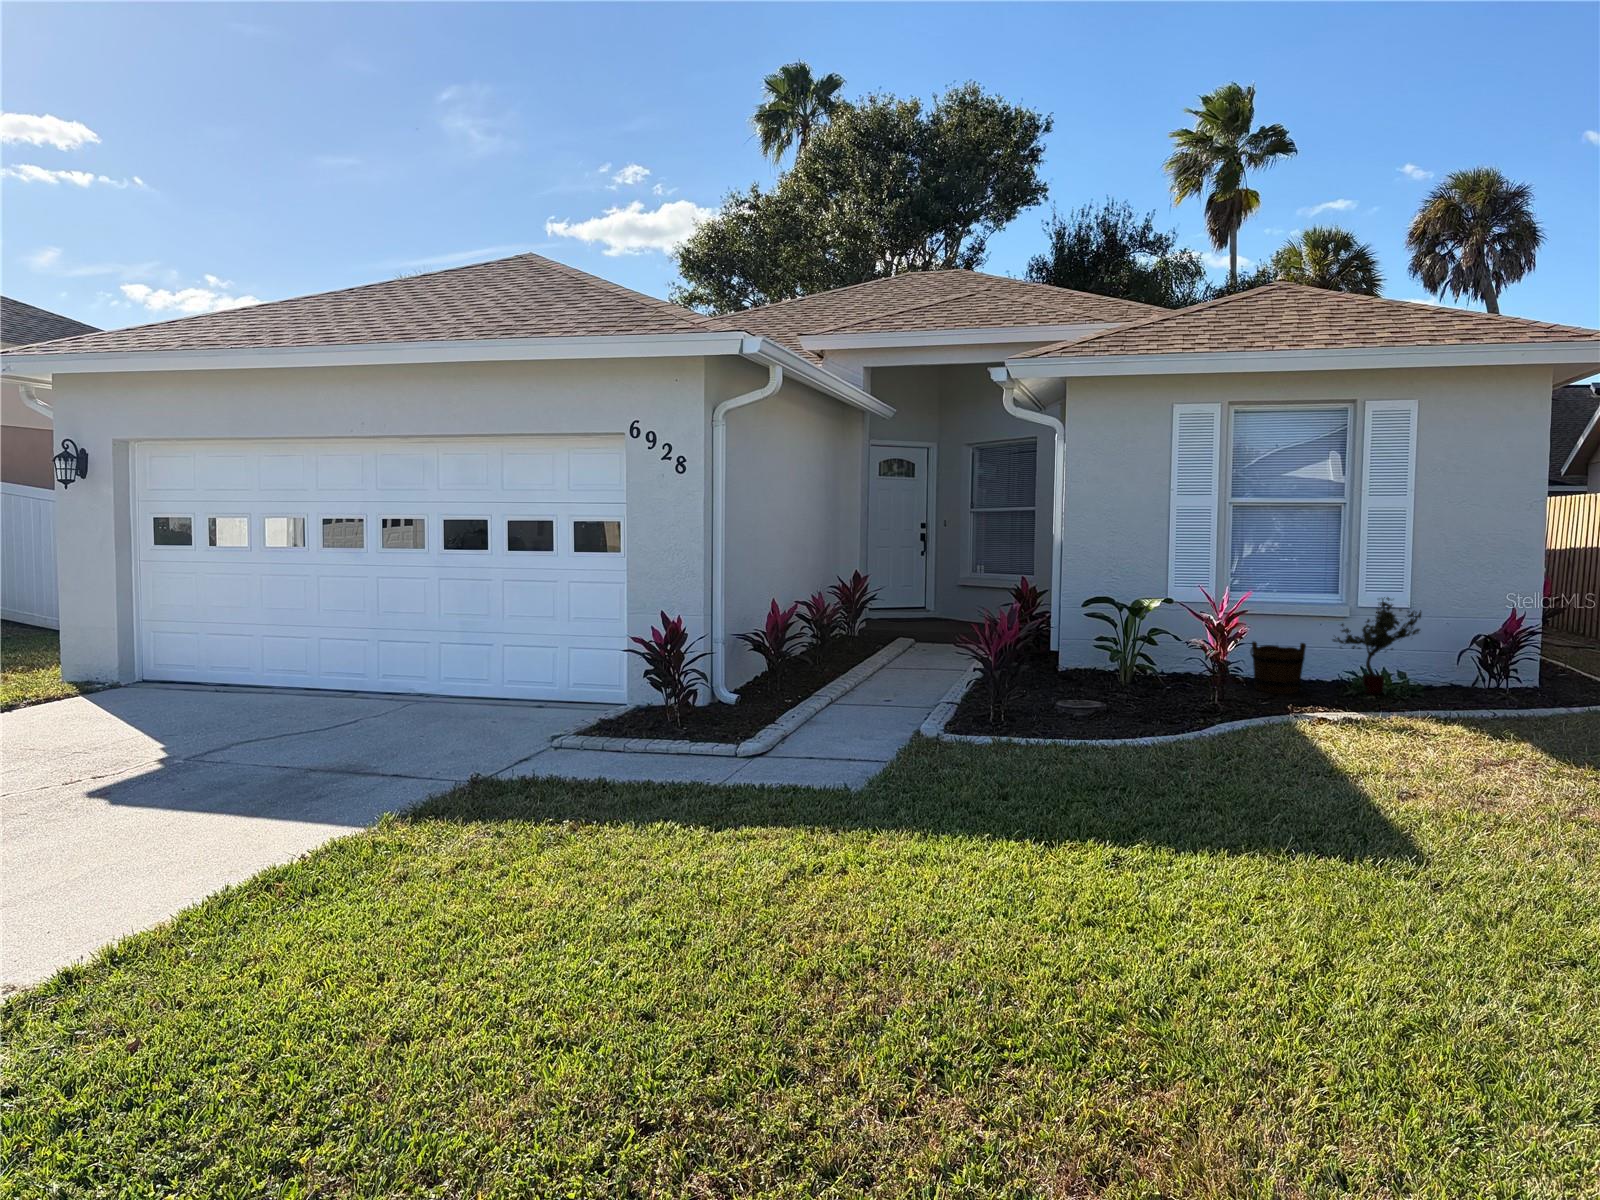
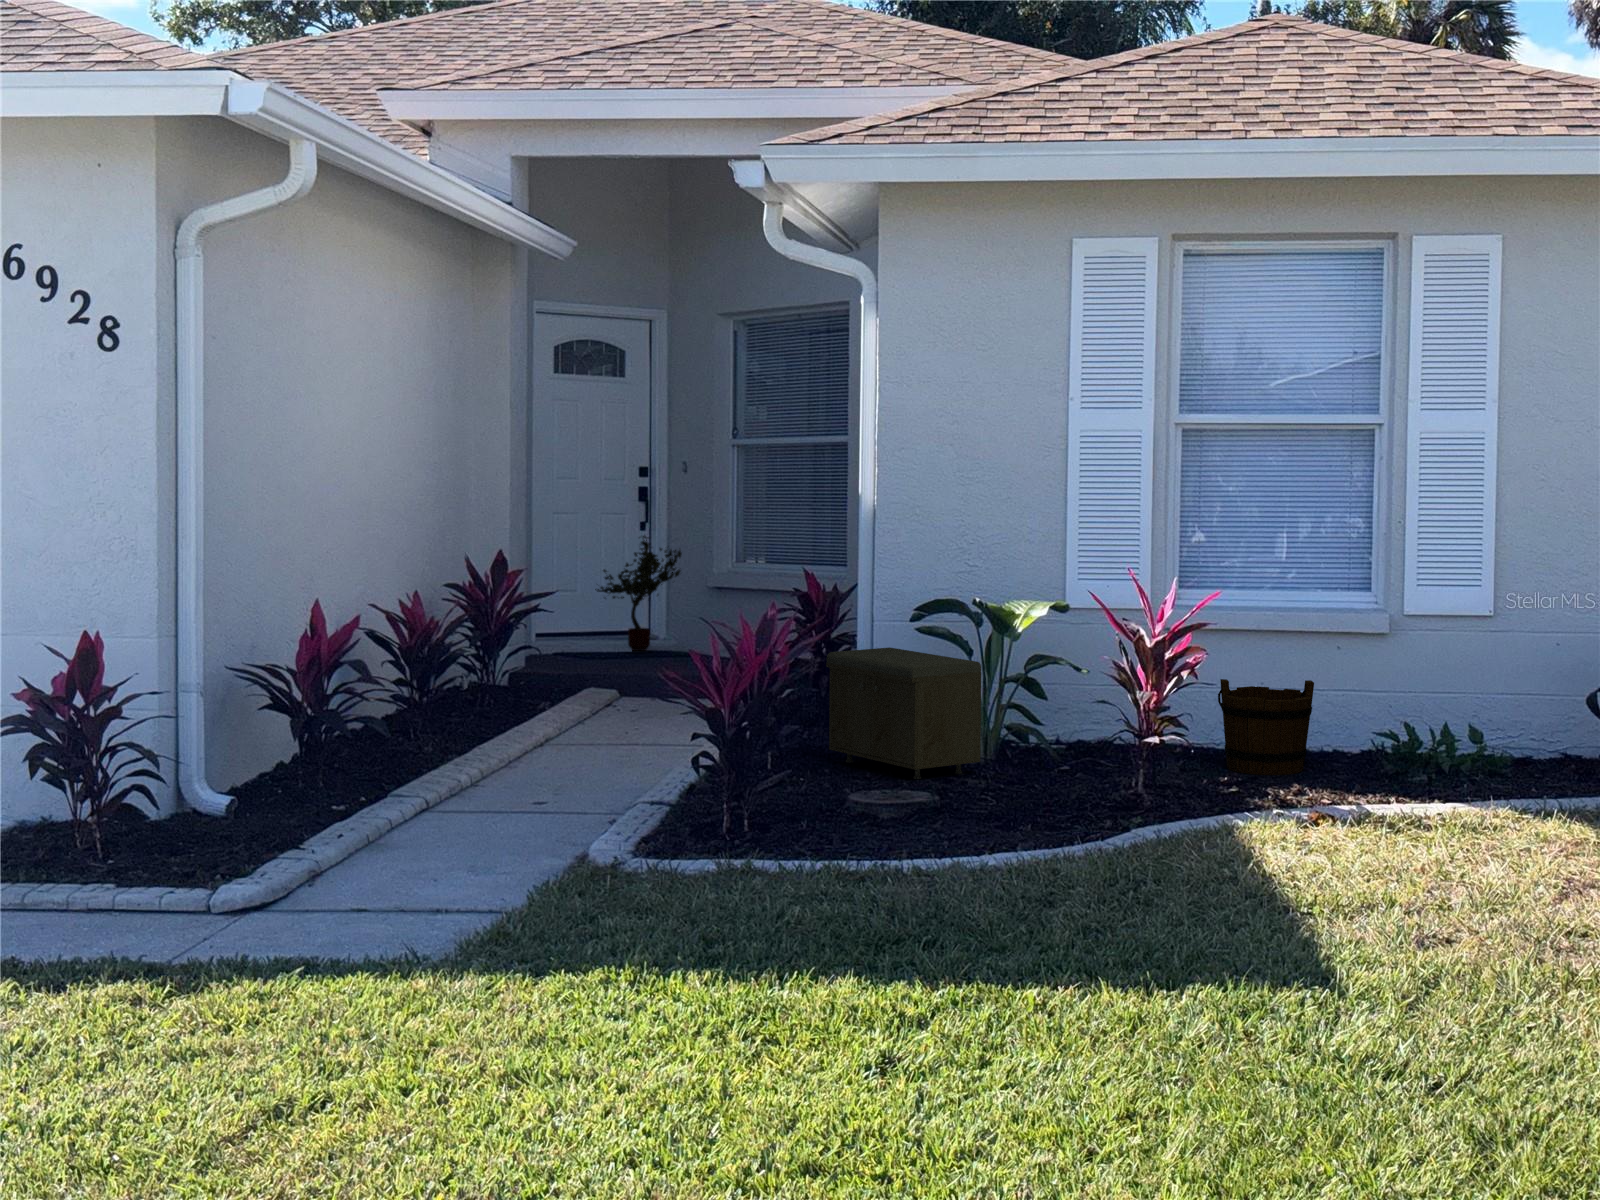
potted tree: present [1333,597,1421,695] -> present [595,536,682,651]
storage bench: none [1035,622,1120,692] -> present [826,647,981,779]

